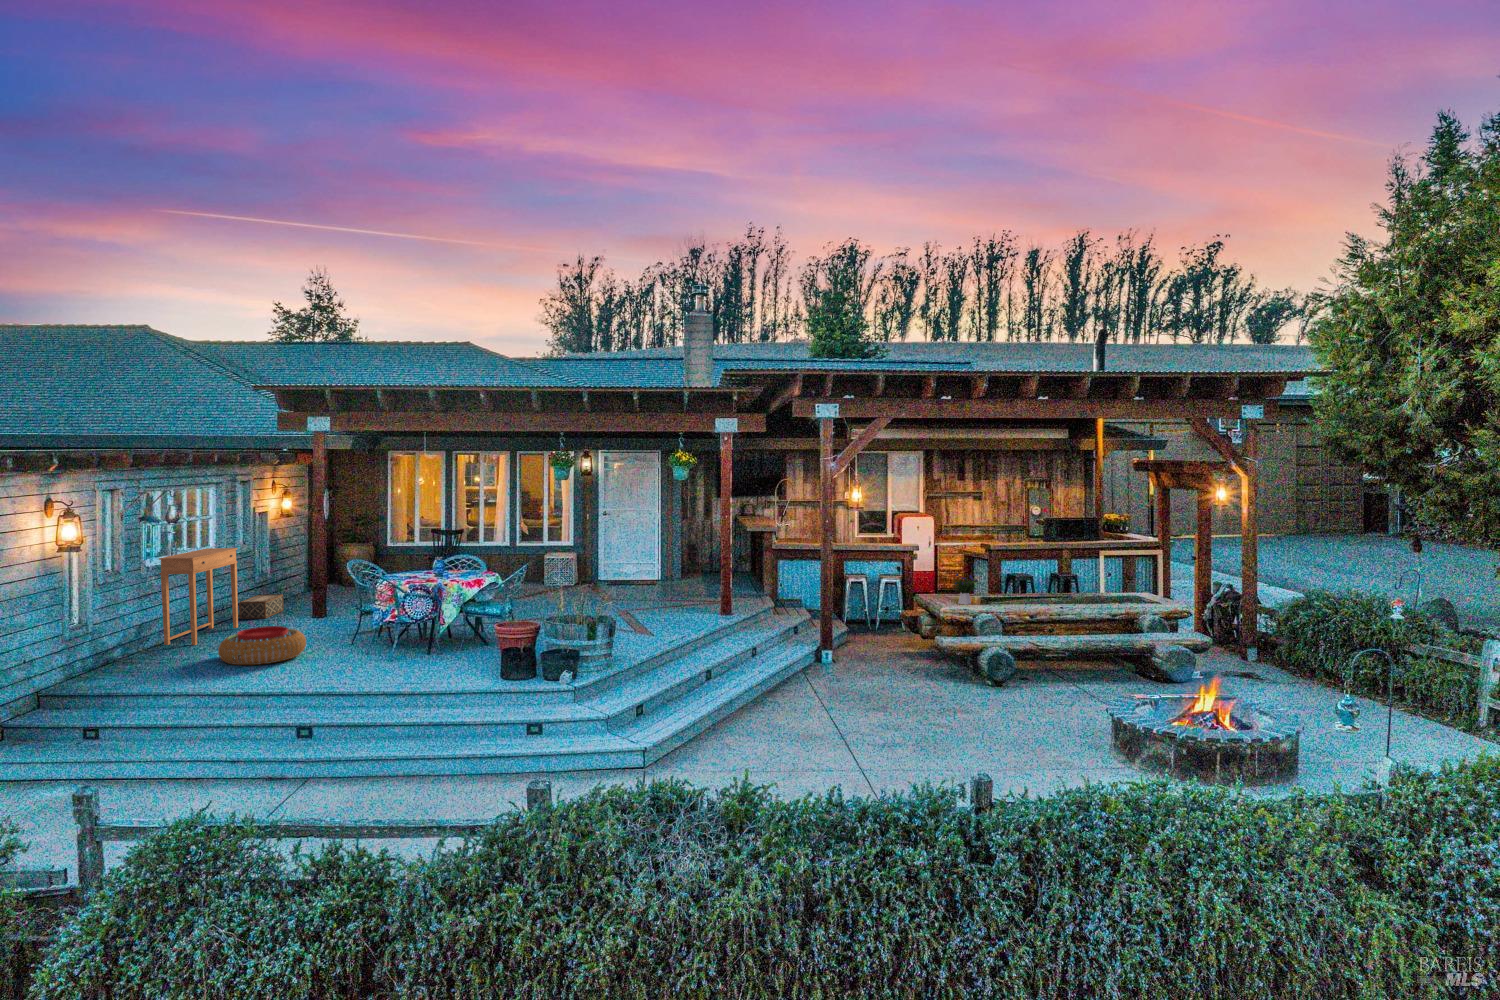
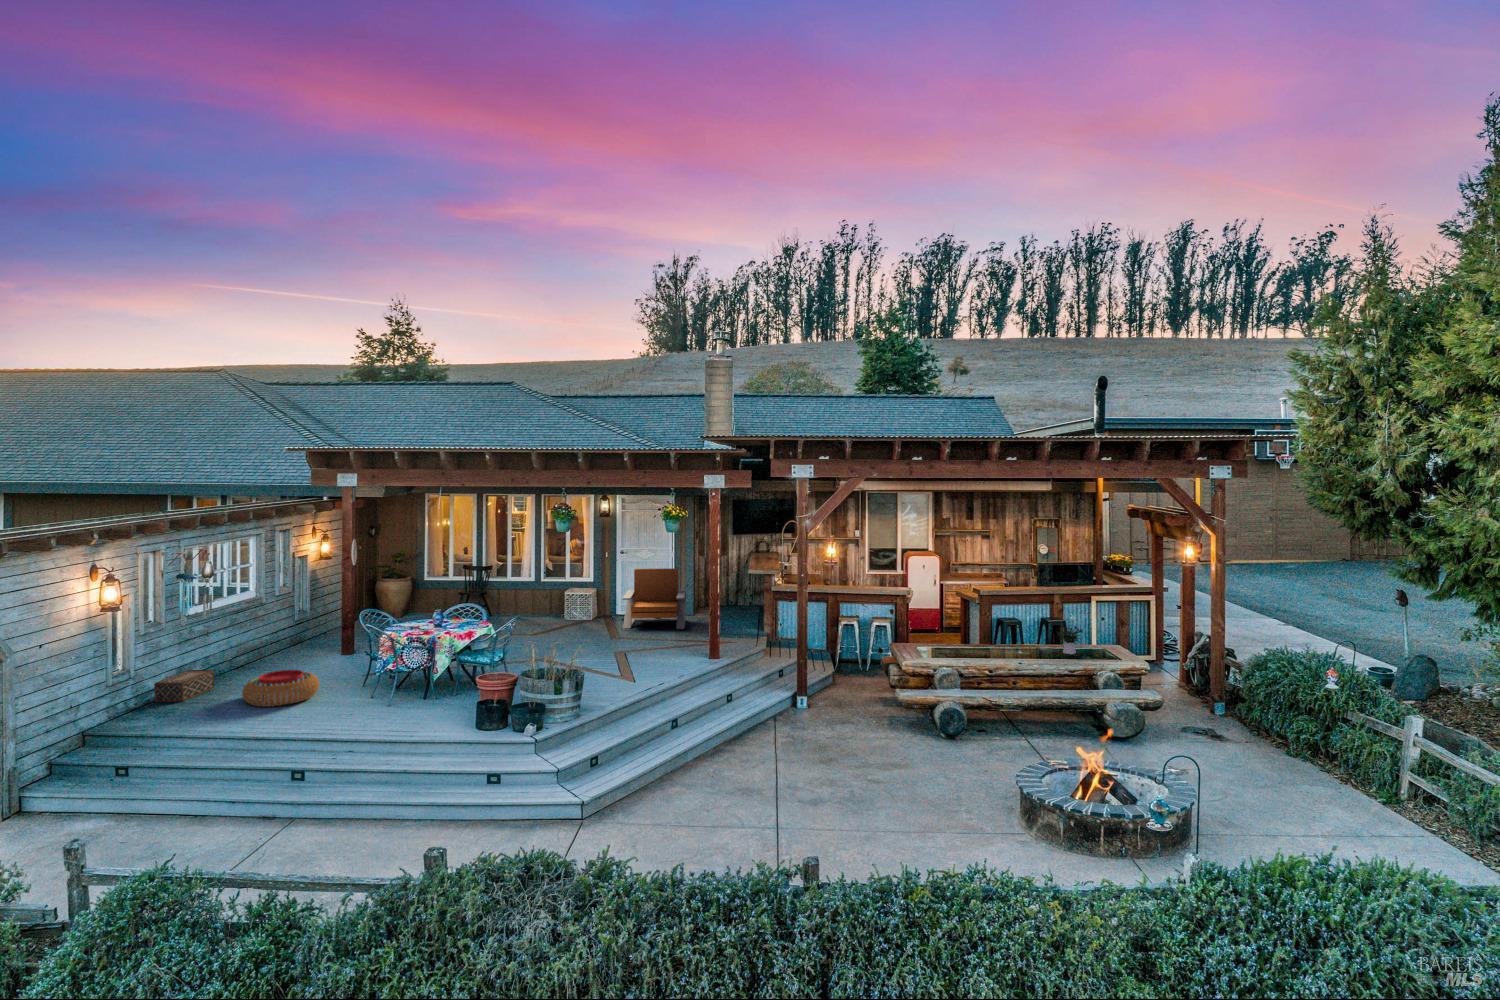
lounge chair: none [616,530,681,593] -> present [623,568,686,629]
side table: present [159,548,238,645] -> none [199,594,272,684]
flower arrangement: present [953,573,978,605] -> present [1058,623,1083,654]
woven basket: present [239,594,284,619] -> present [154,670,214,702]

